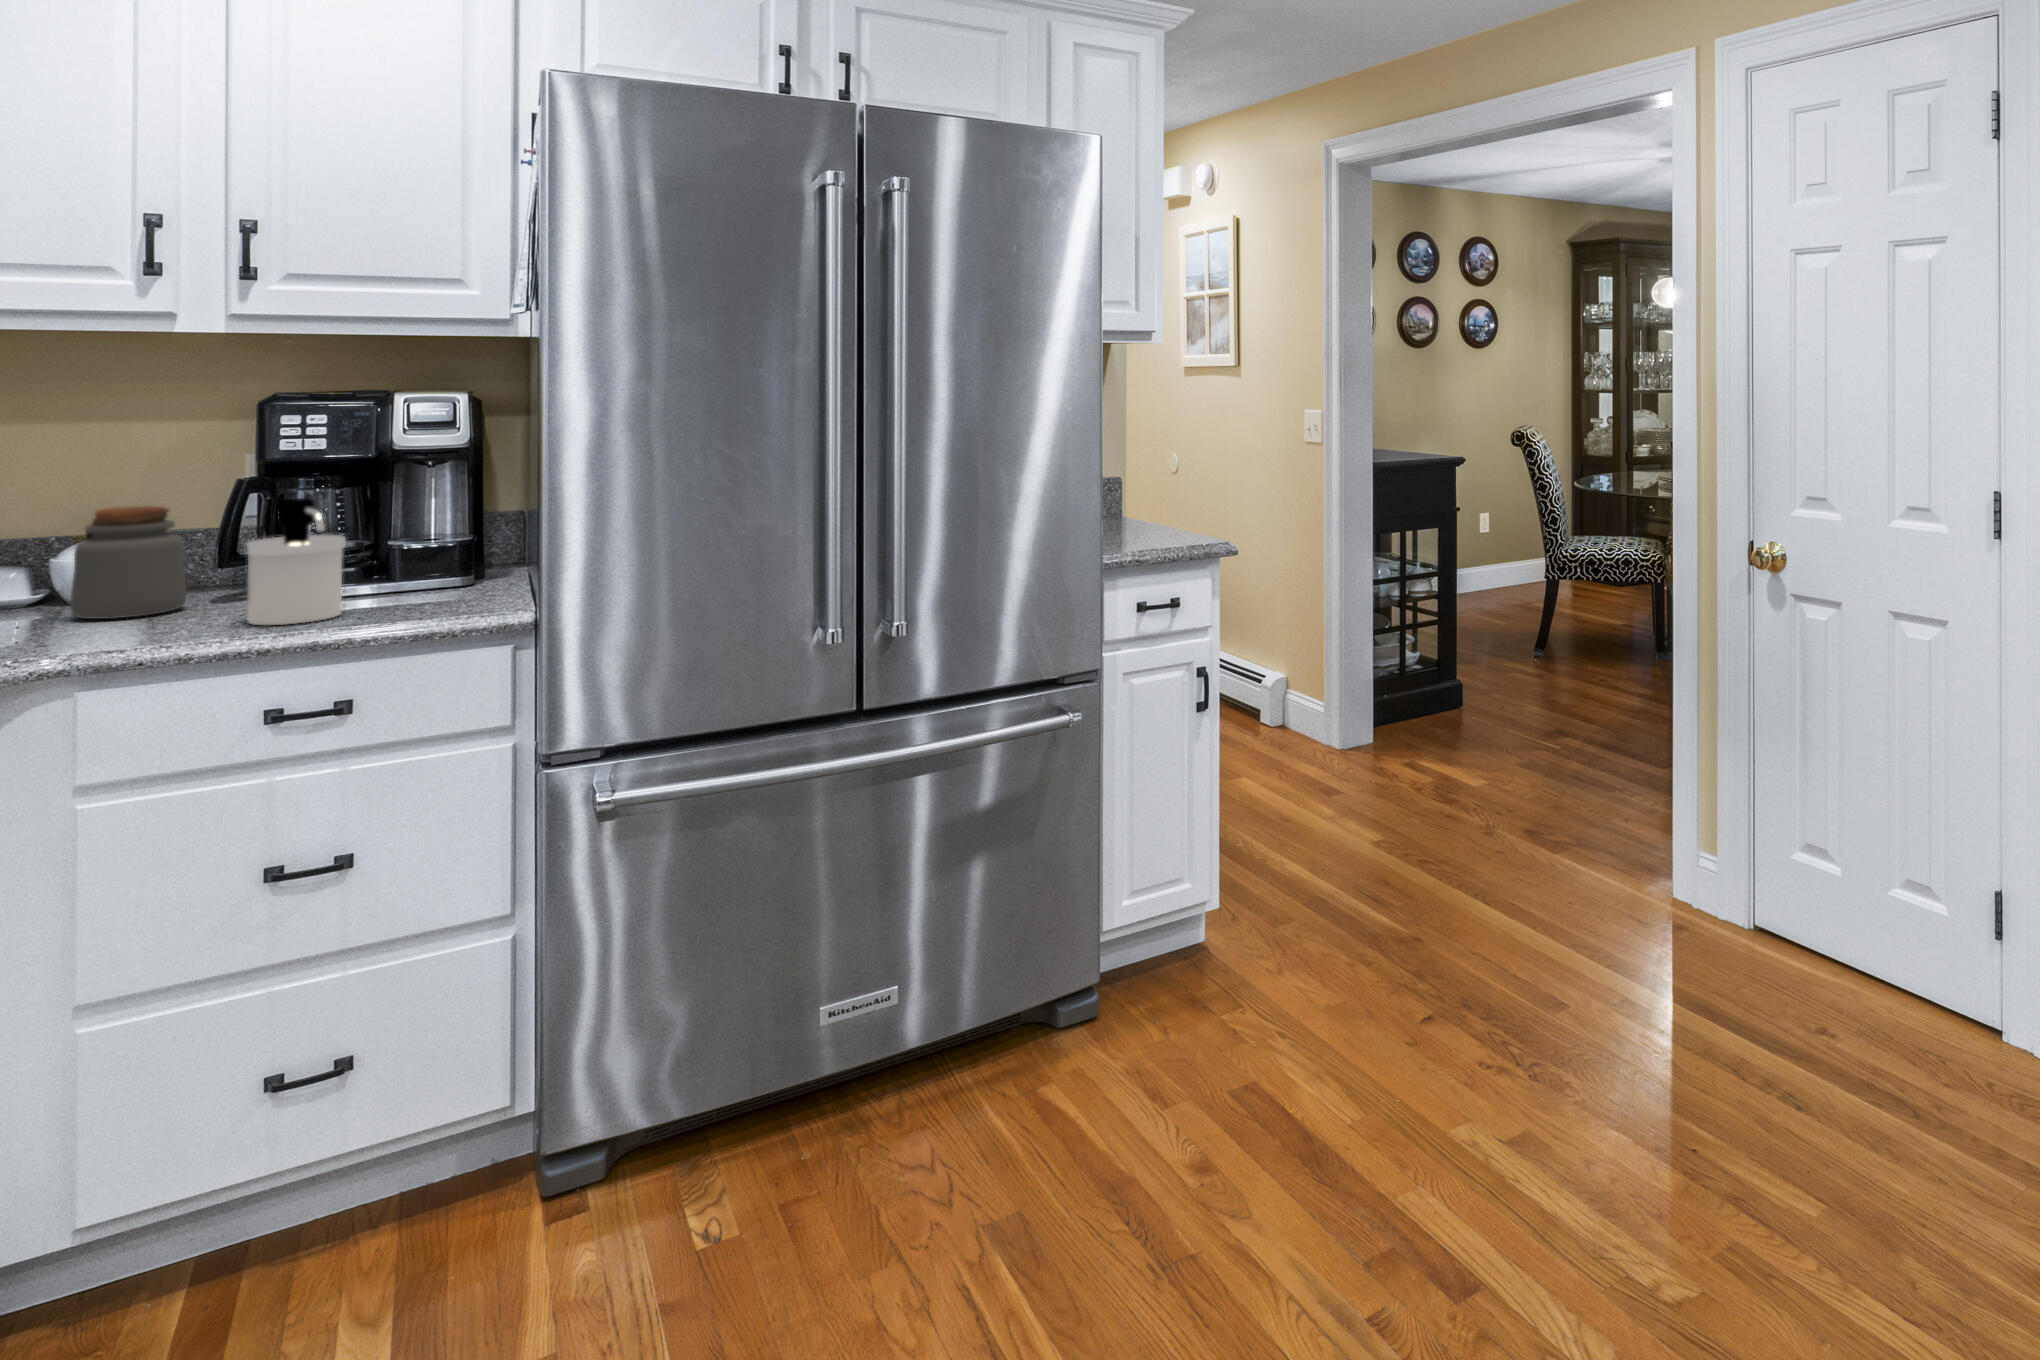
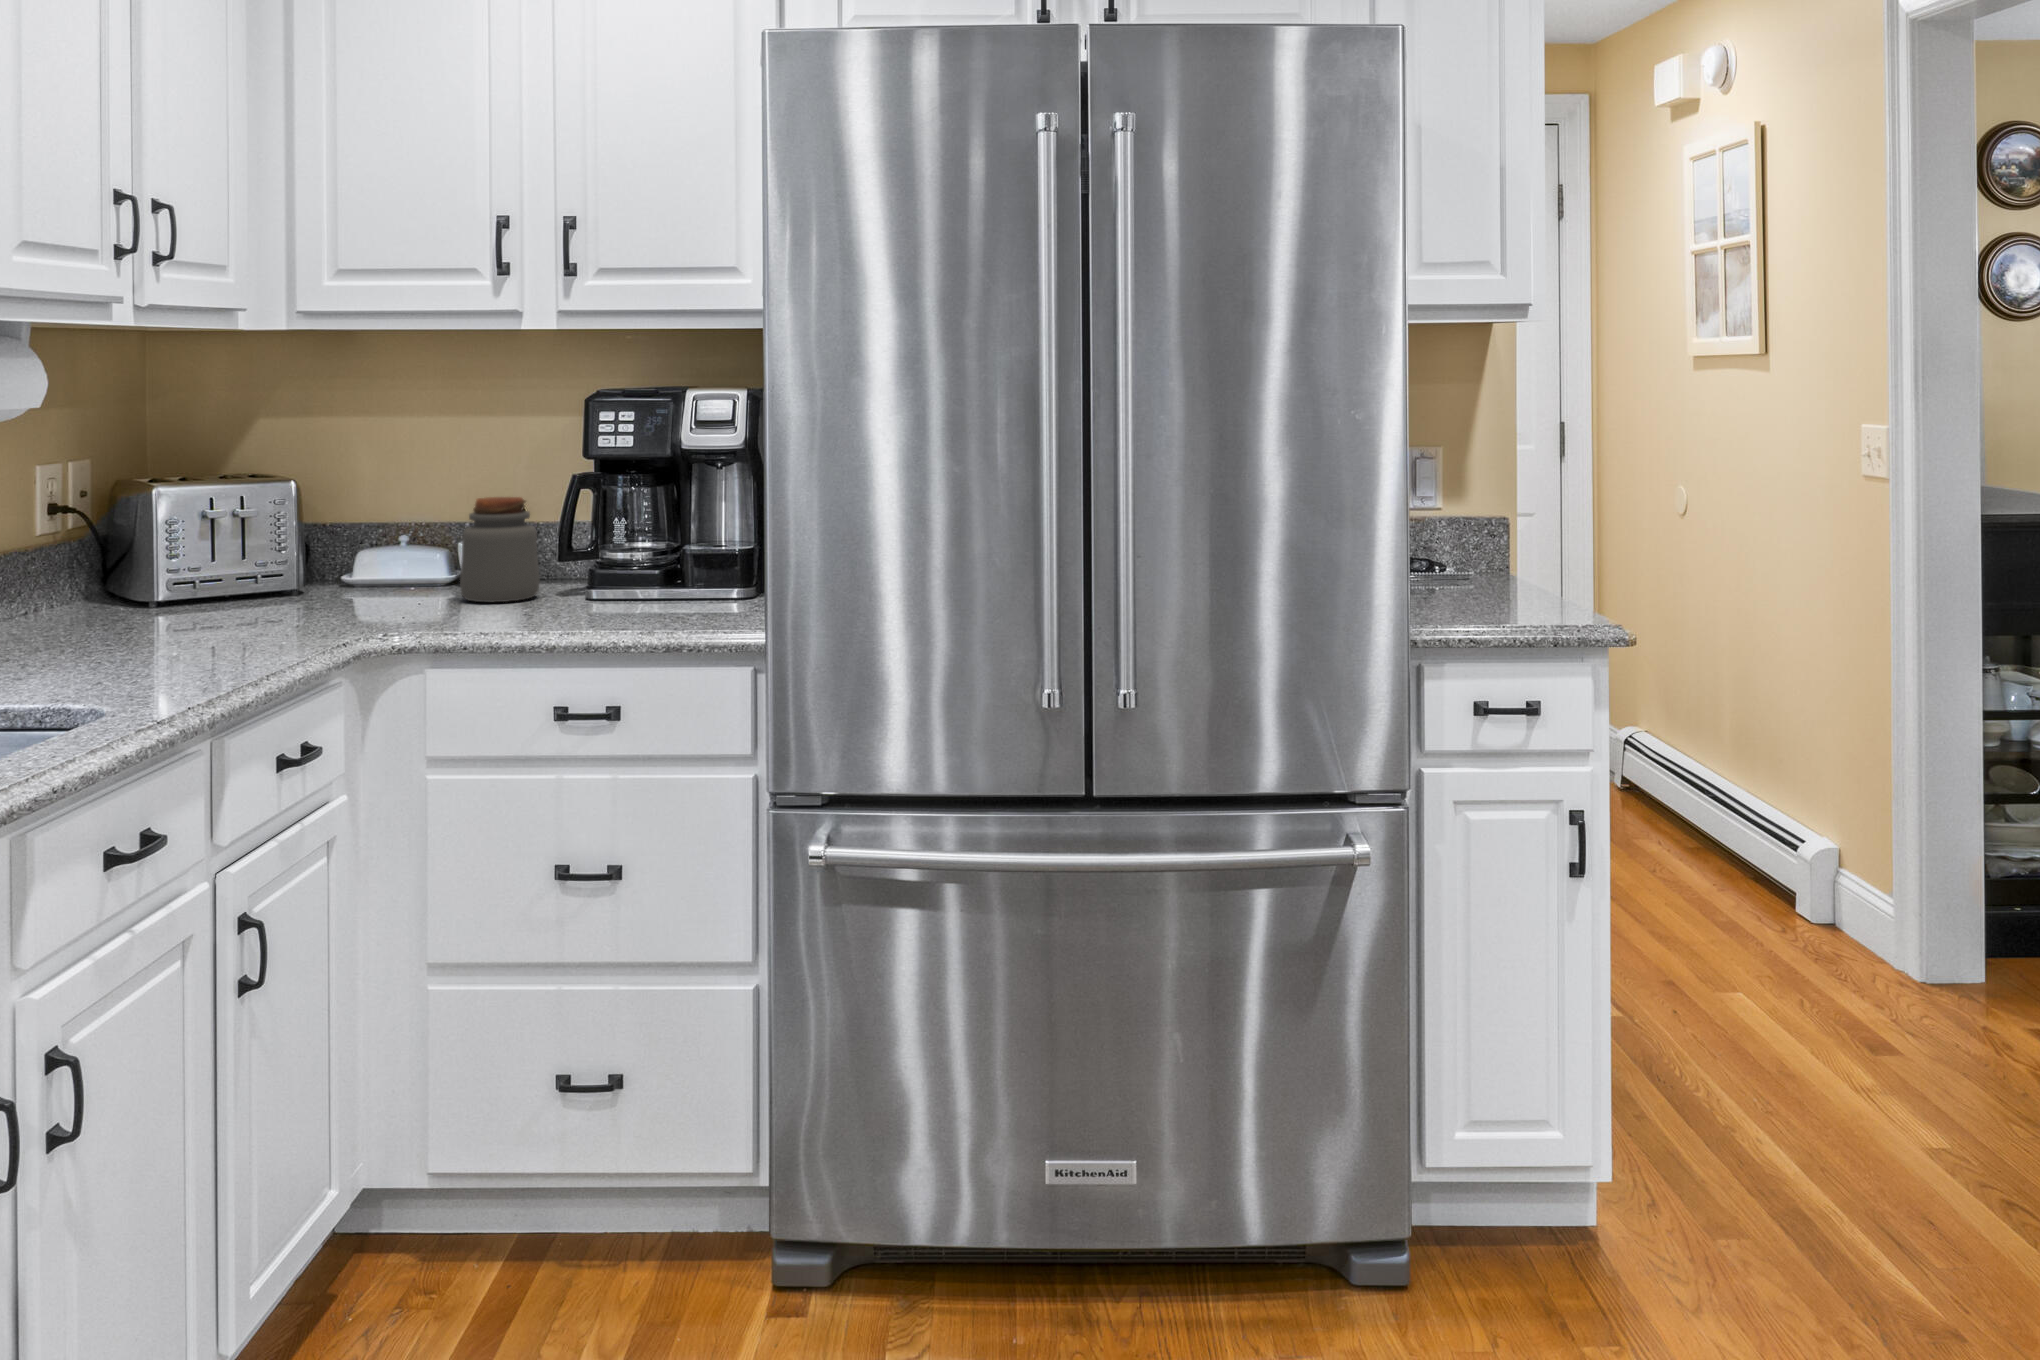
soap dispenser: present [245,498,346,625] -> none [549,495,625,622]

